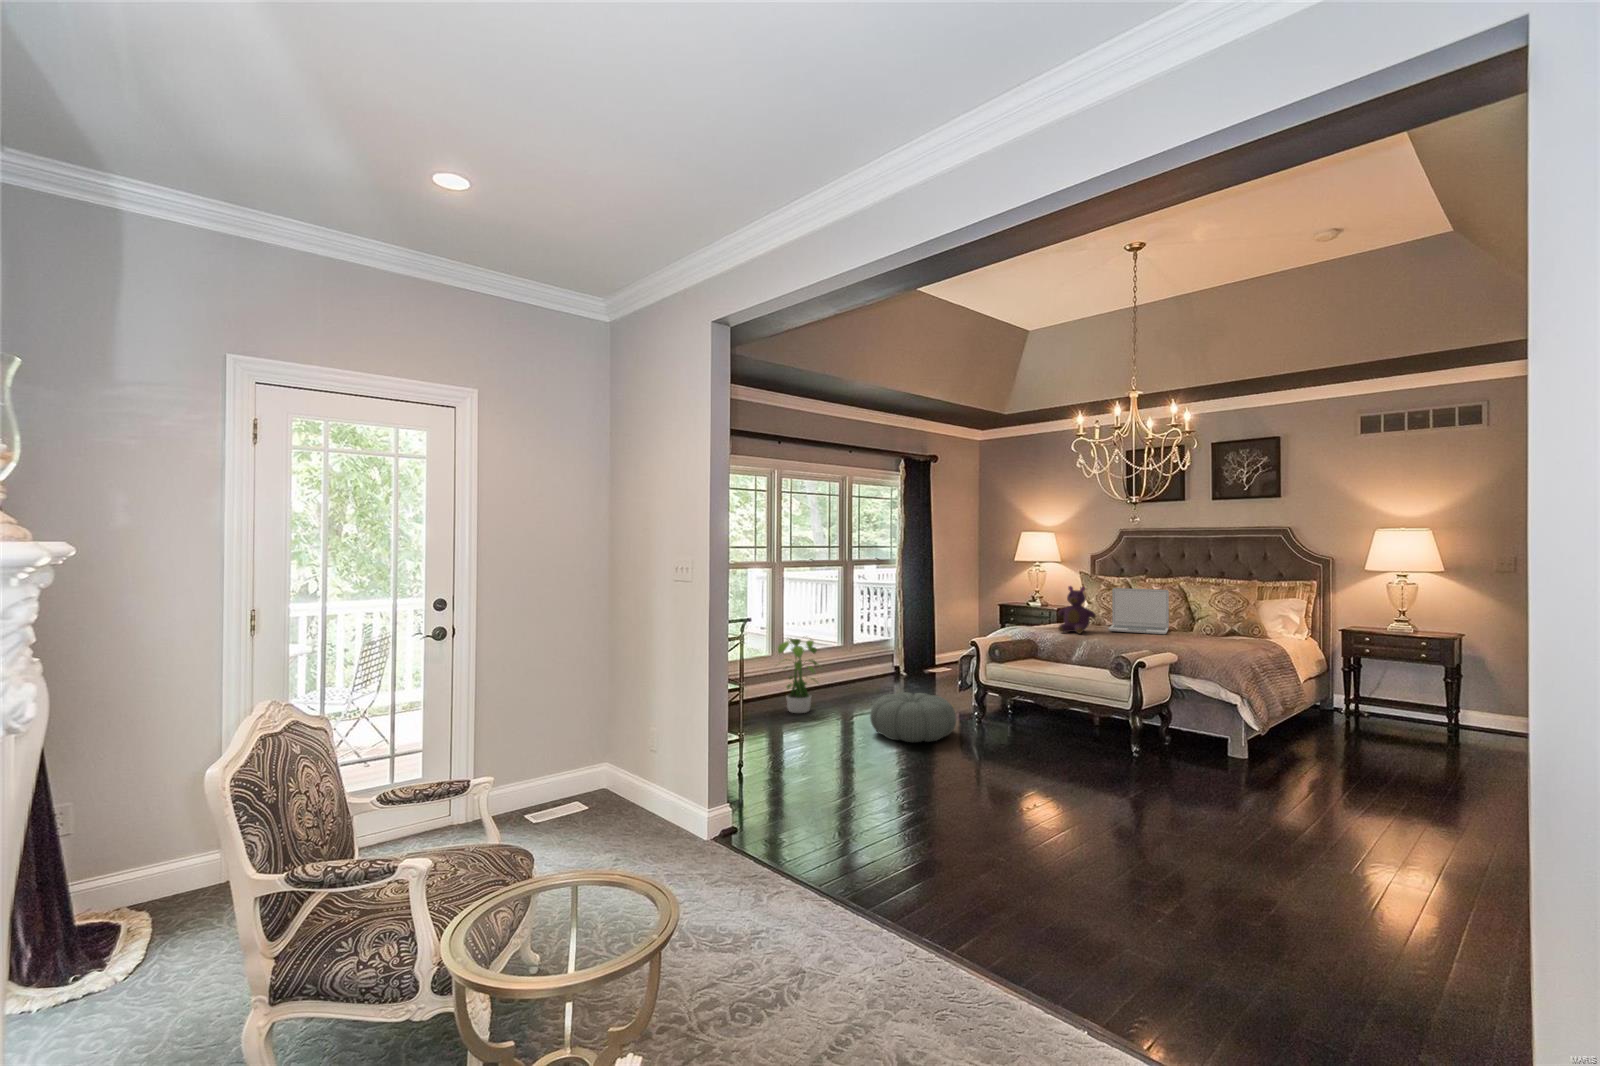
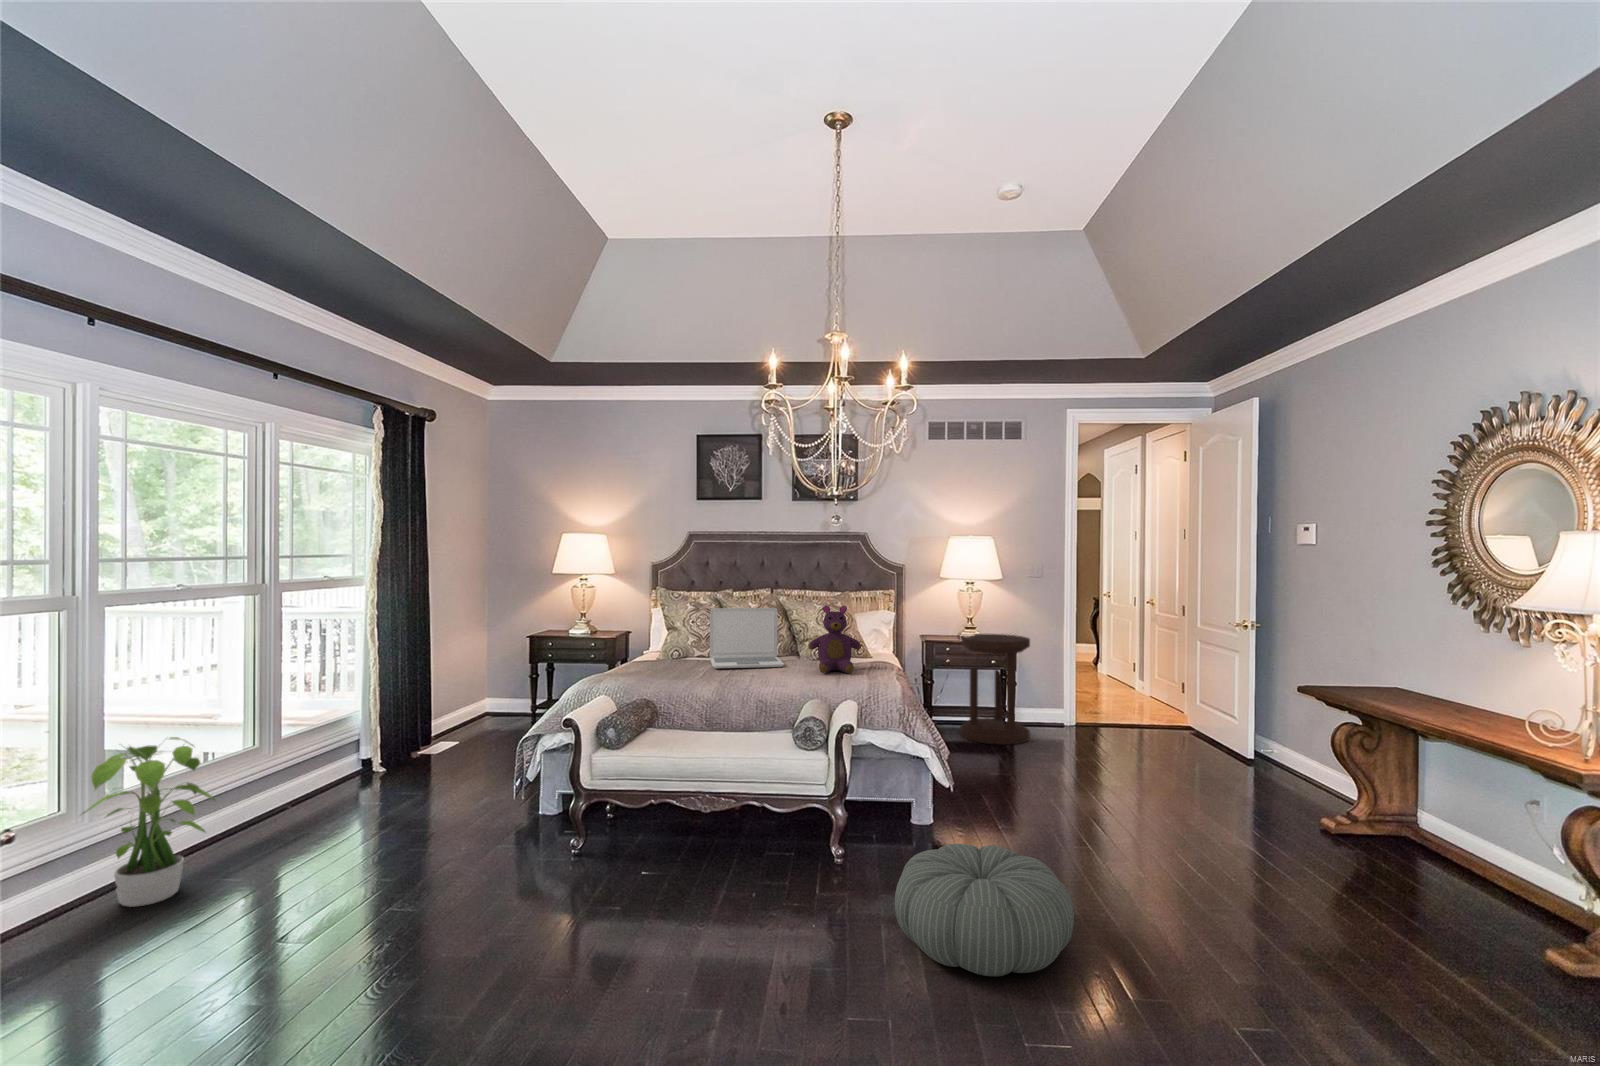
teddy bear: present [1058,586,1096,634] -> present [808,606,861,673]
side table: none [1389,627,1477,737] -> present [960,634,1030,745]
pouf: present [870,692,956,742] -> present [895,844,1074,976]

